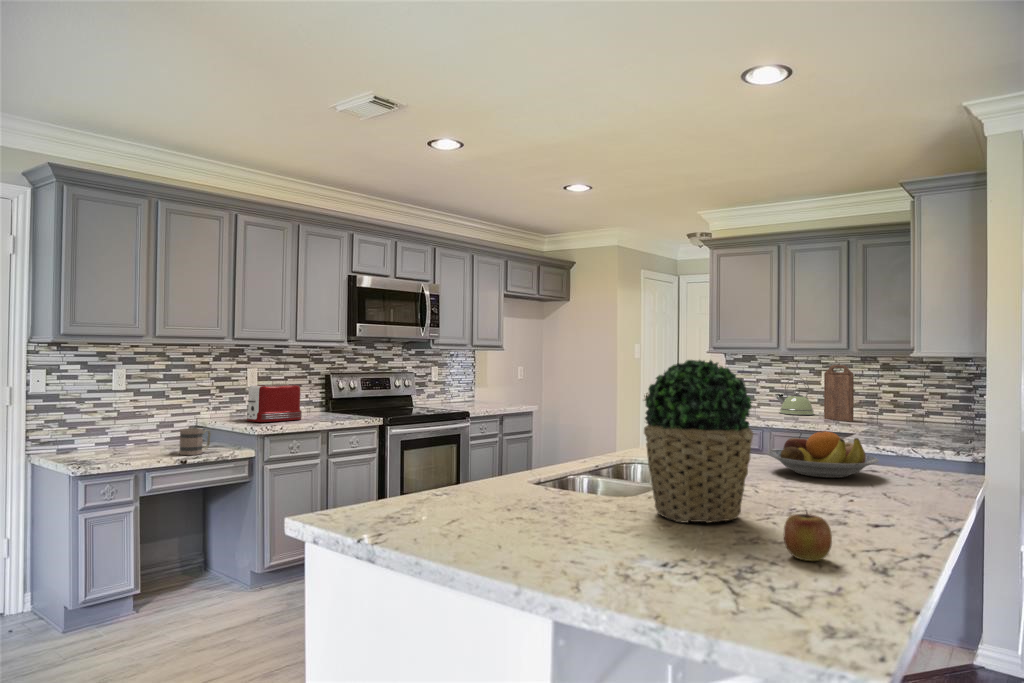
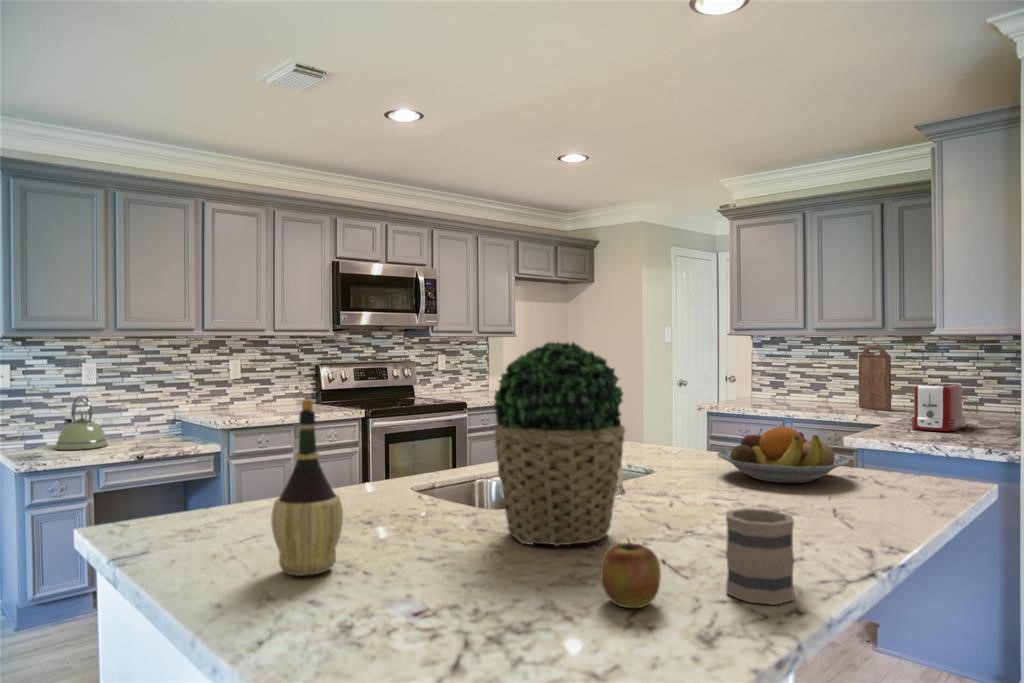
kettle: present [775,377,814,415] -> present [55,396,108,450]
toaster: present [247,385,302,422] -> present [911,384,966,431]
wine bottle: none [506,403,561,545] -> present [271,399,343,576]
mug: present [179,428,211,455] -> present [726,508,794,605]

